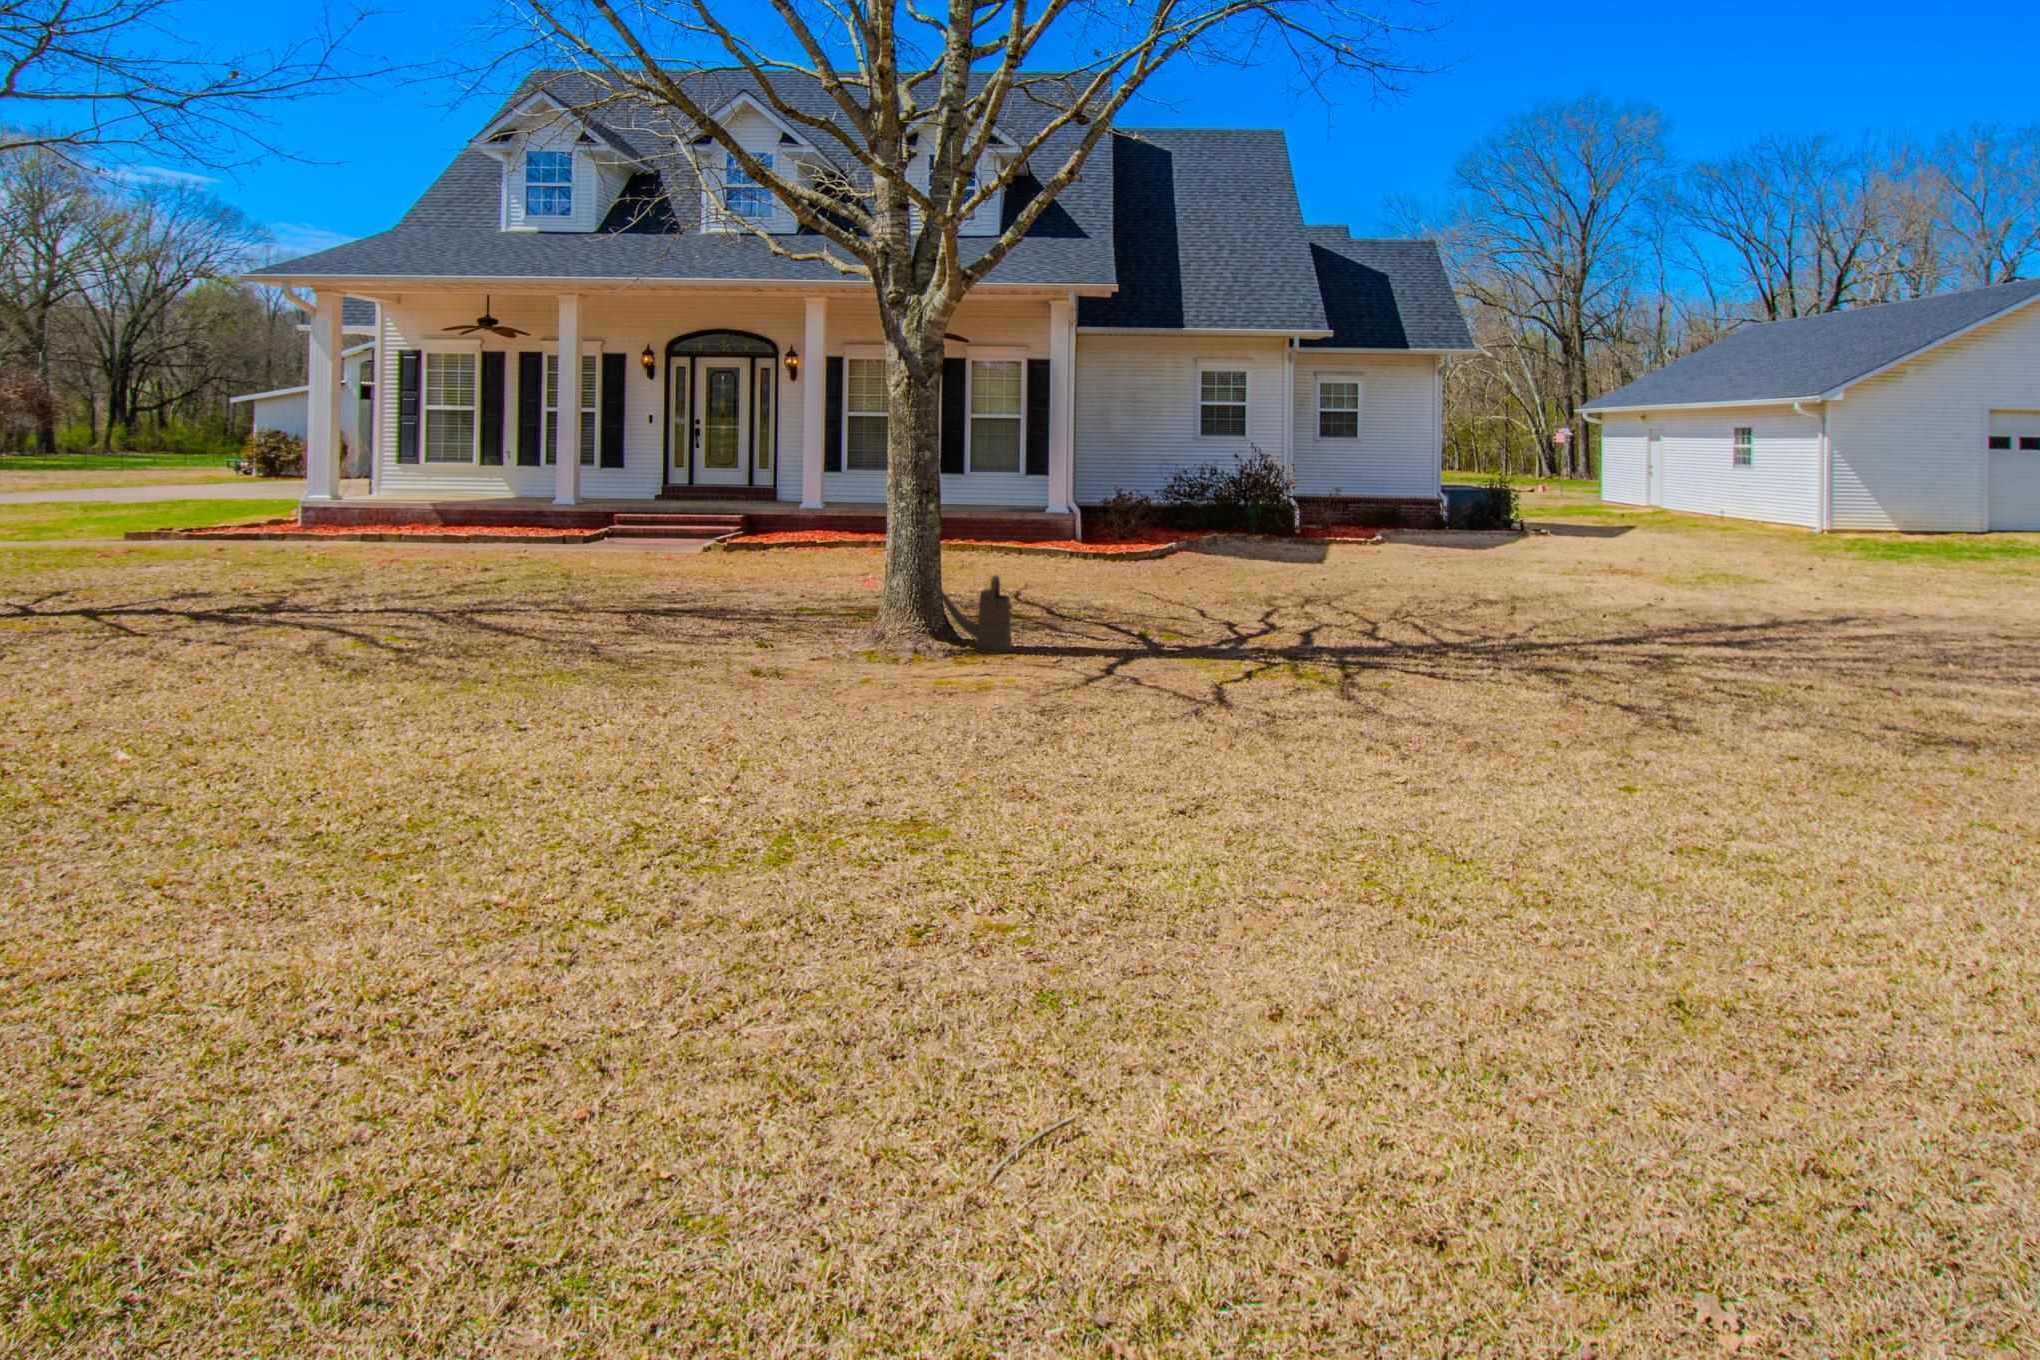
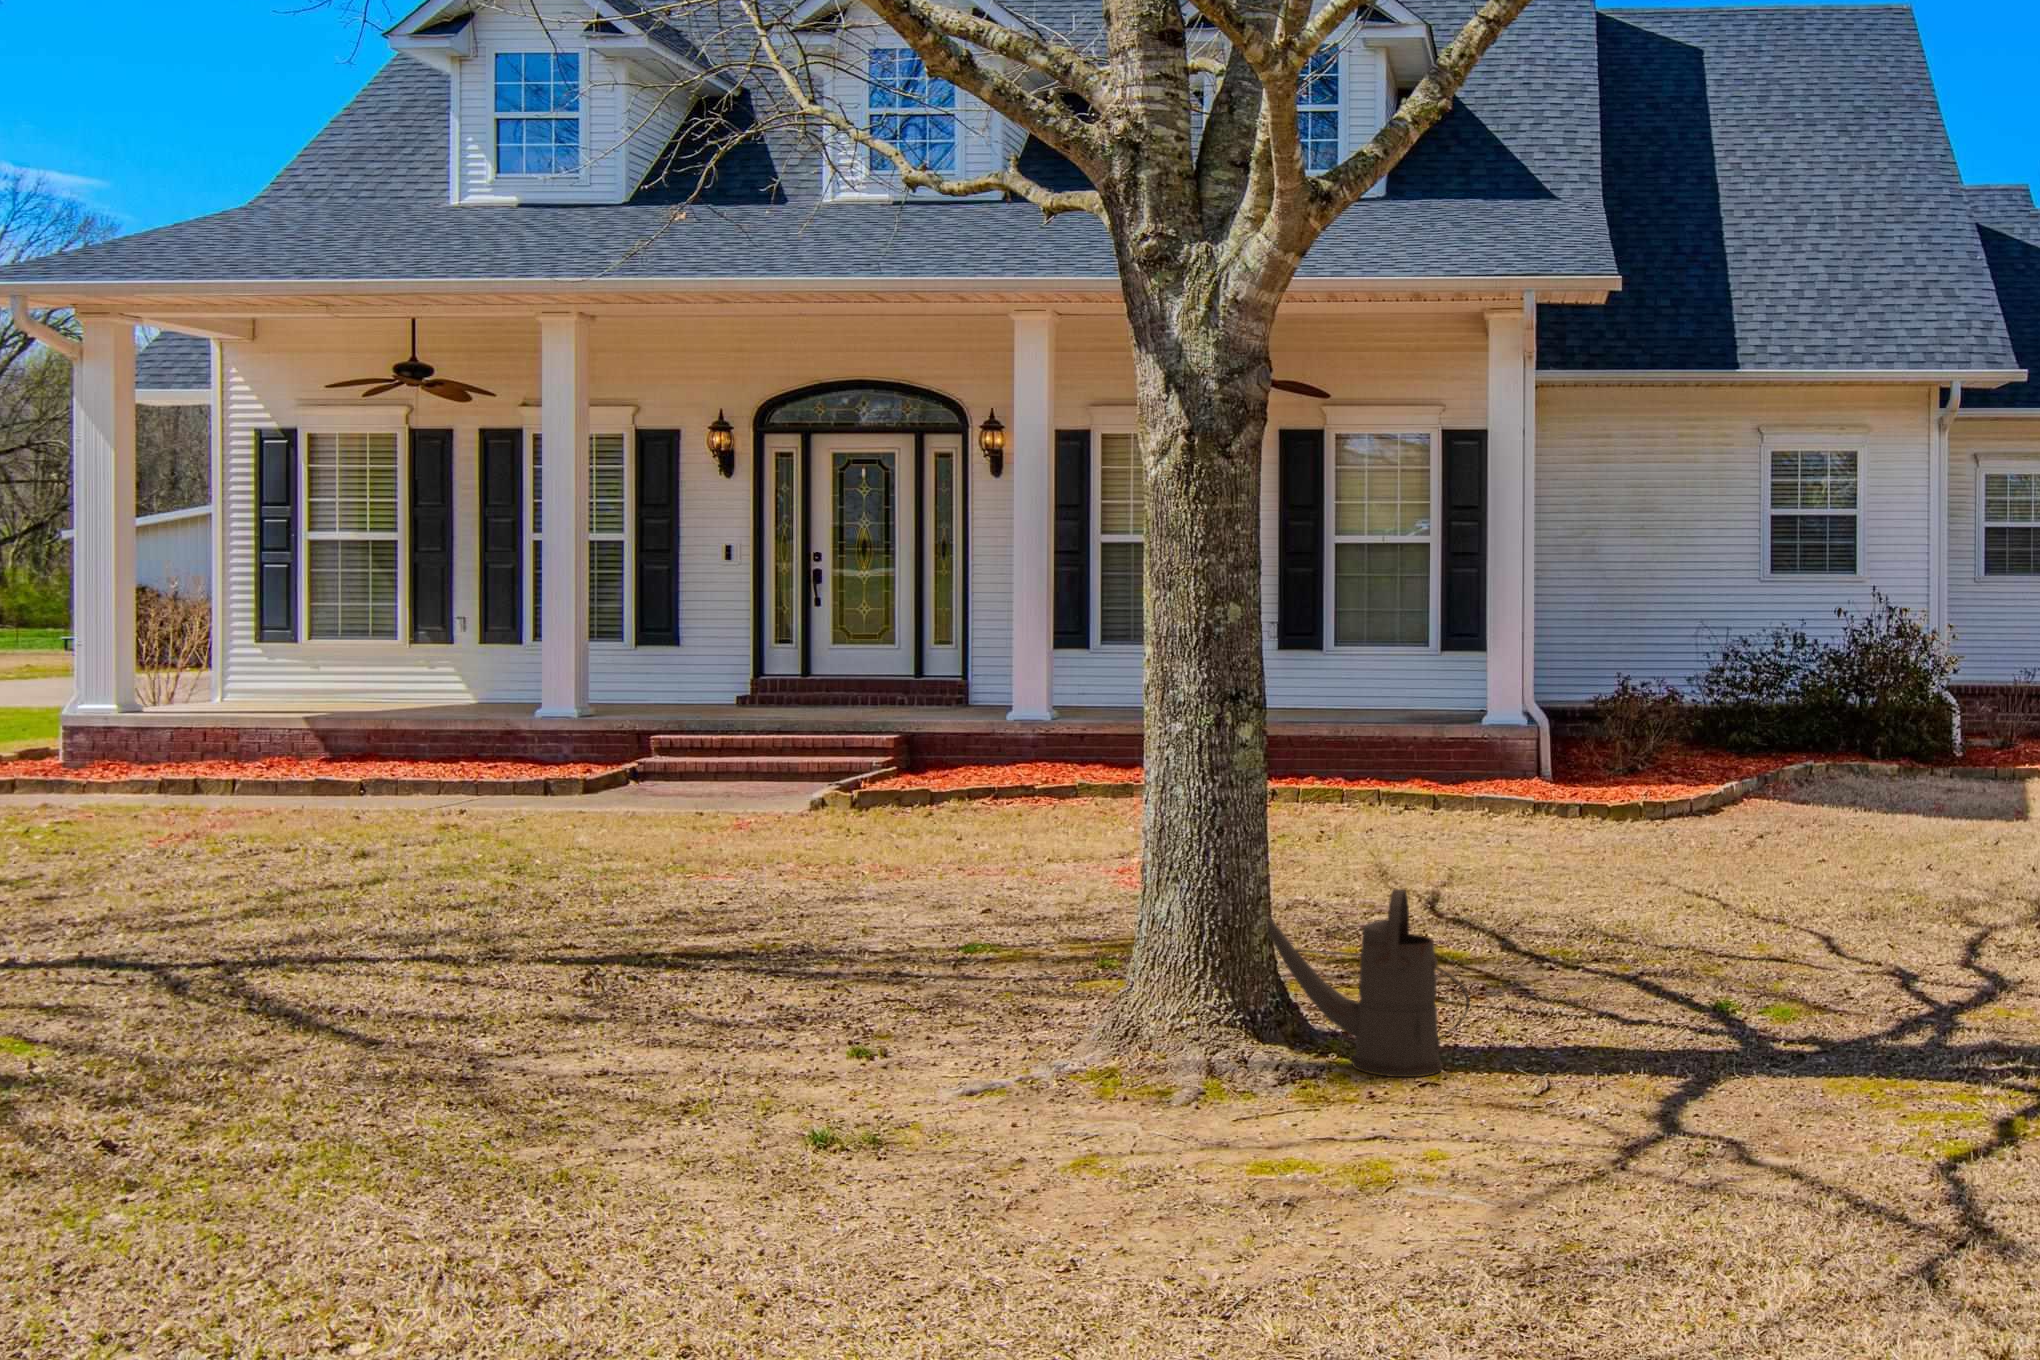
decorative plant: present [1240,499,1261,536] -> none [1884,706,1932,785]

